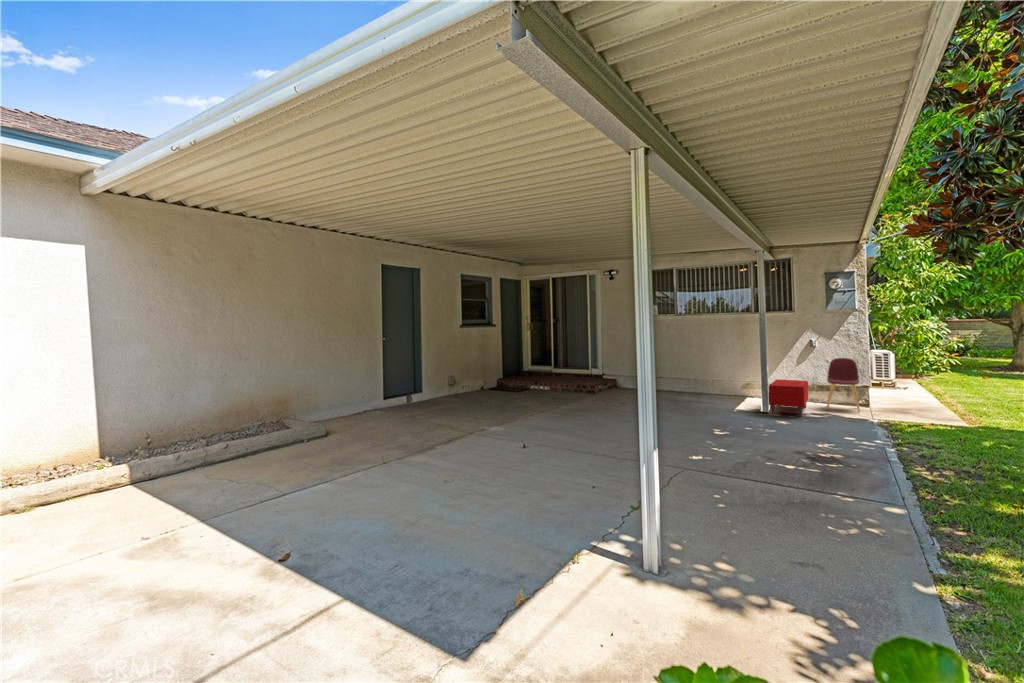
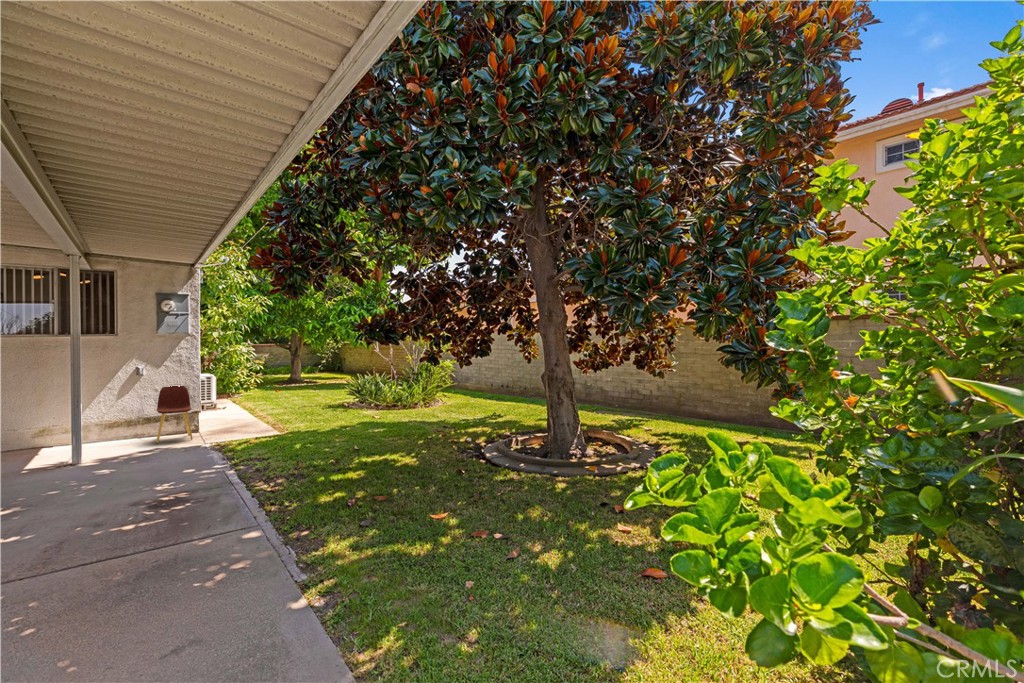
bench: present [769,380,808,417] -> none [83,414,135,463]

